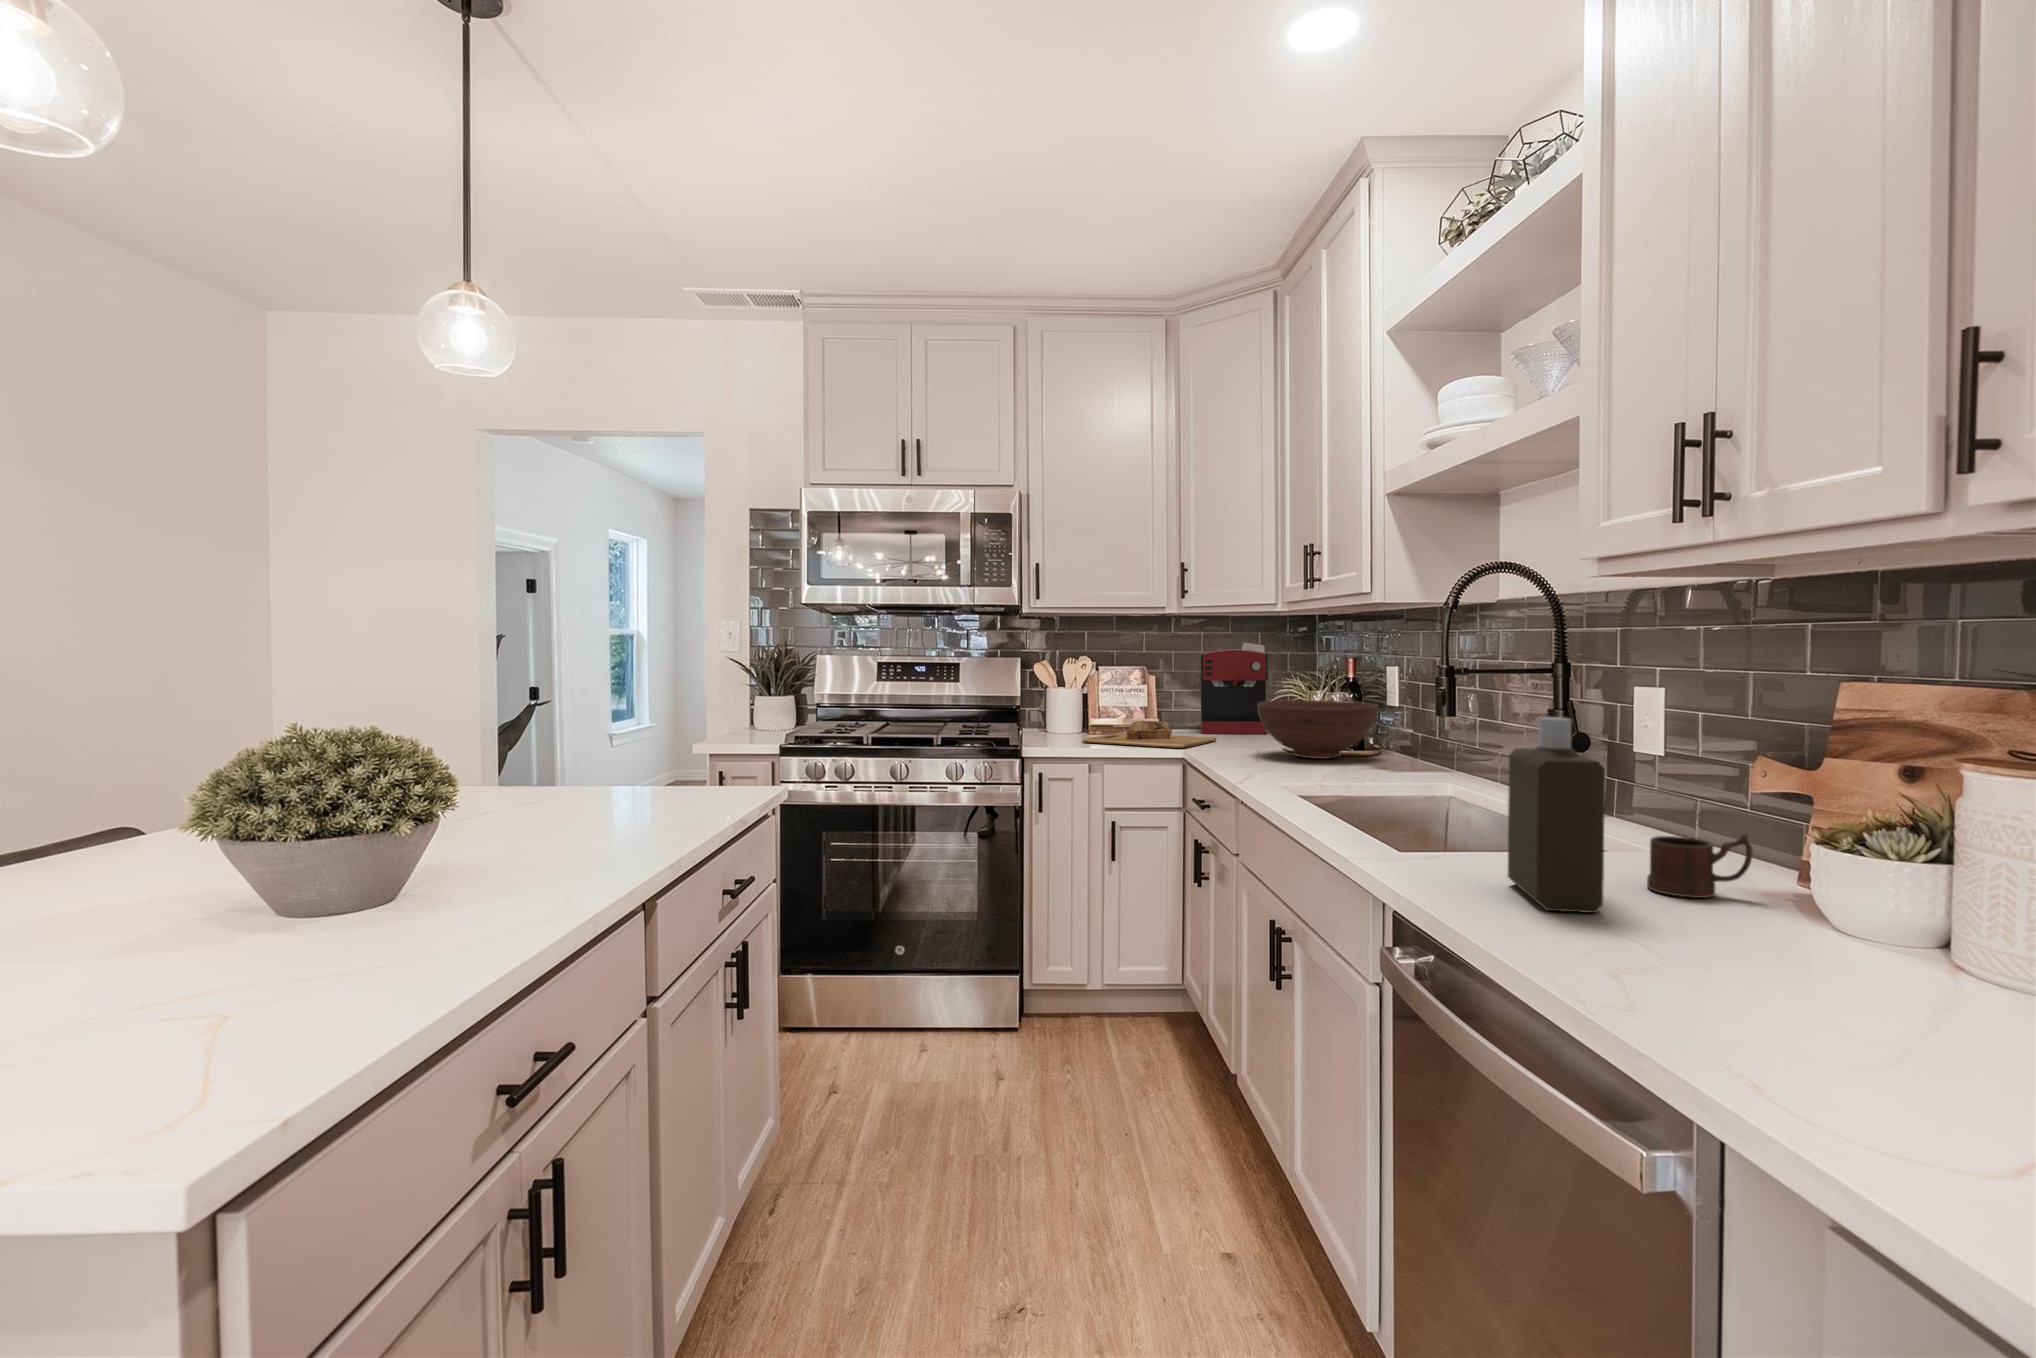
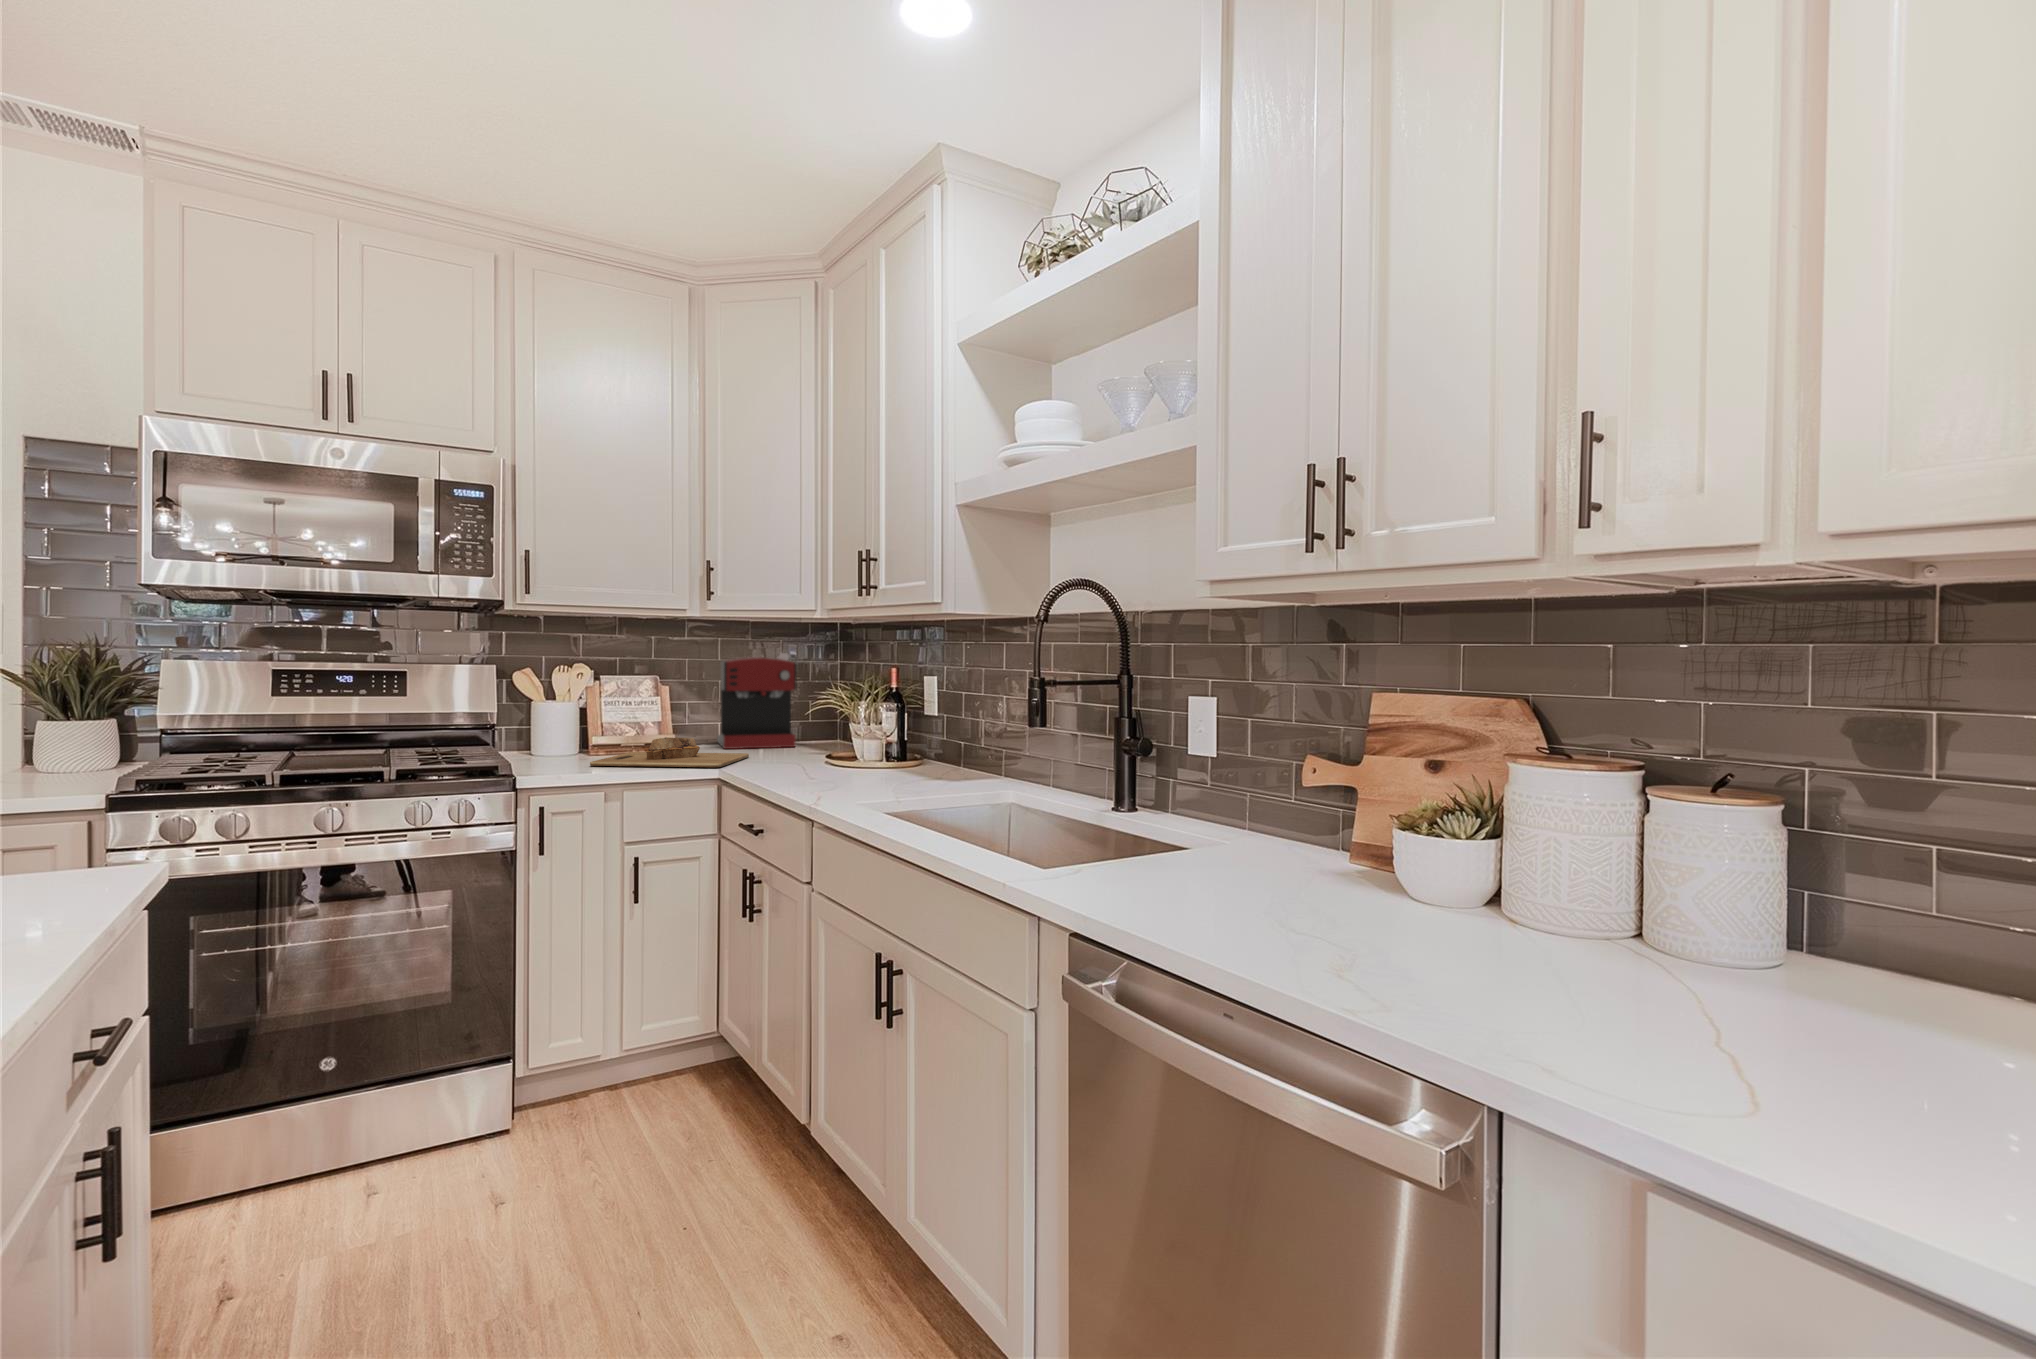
fruit bowl: present [1258,700,1378,759] -> none [809,711,929,772]
bottle: present [1508,717,1605,913] -> none [1168,728,1268,914]
mug: present [1647,834,1753,898] -> none [1265,823,1342,884]

